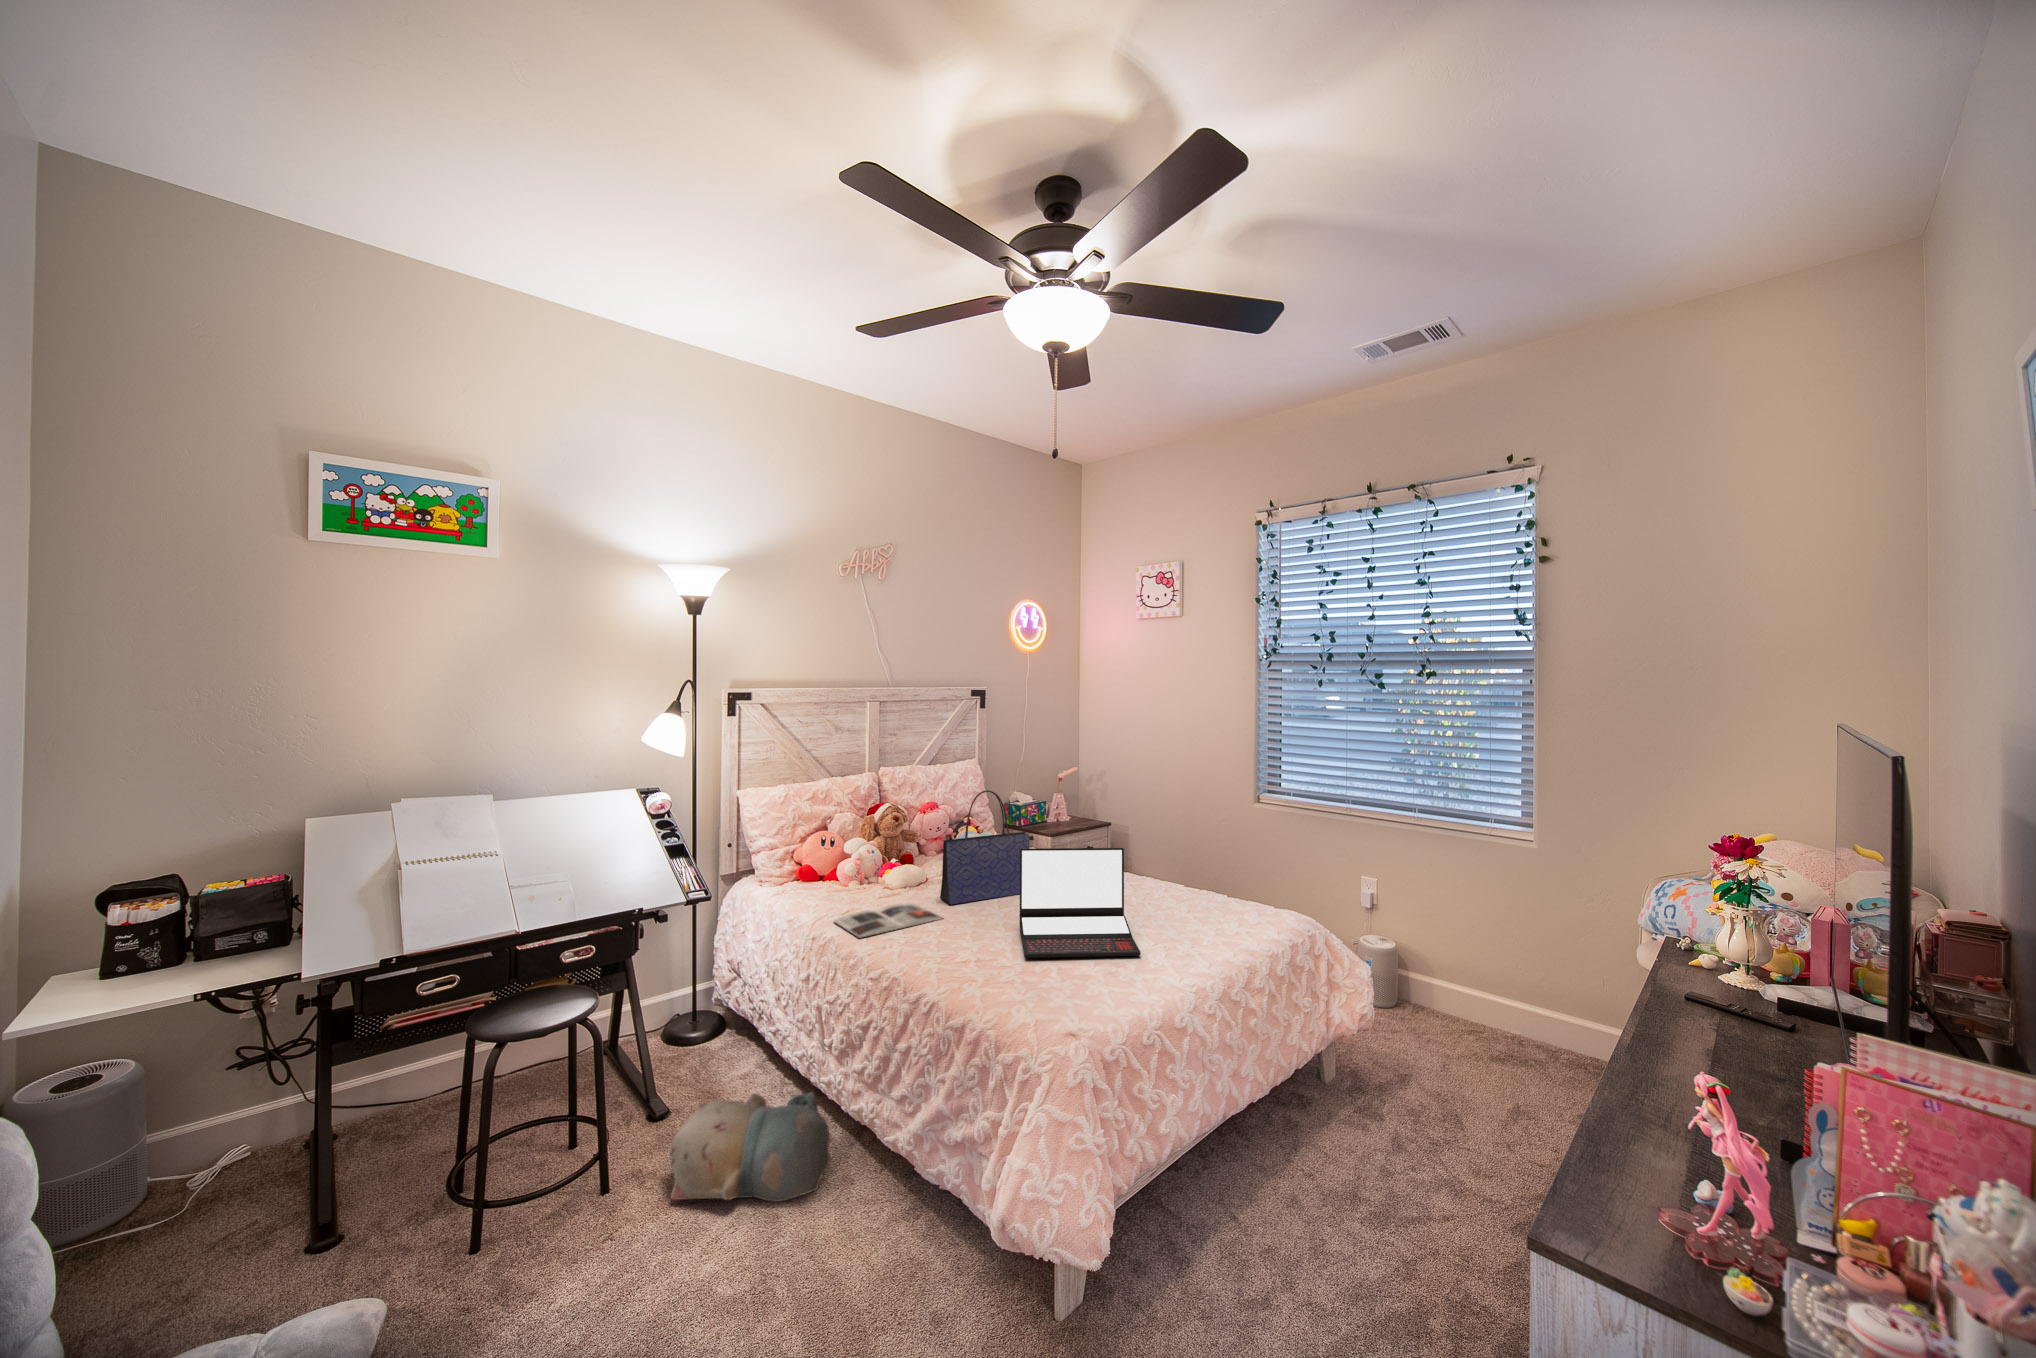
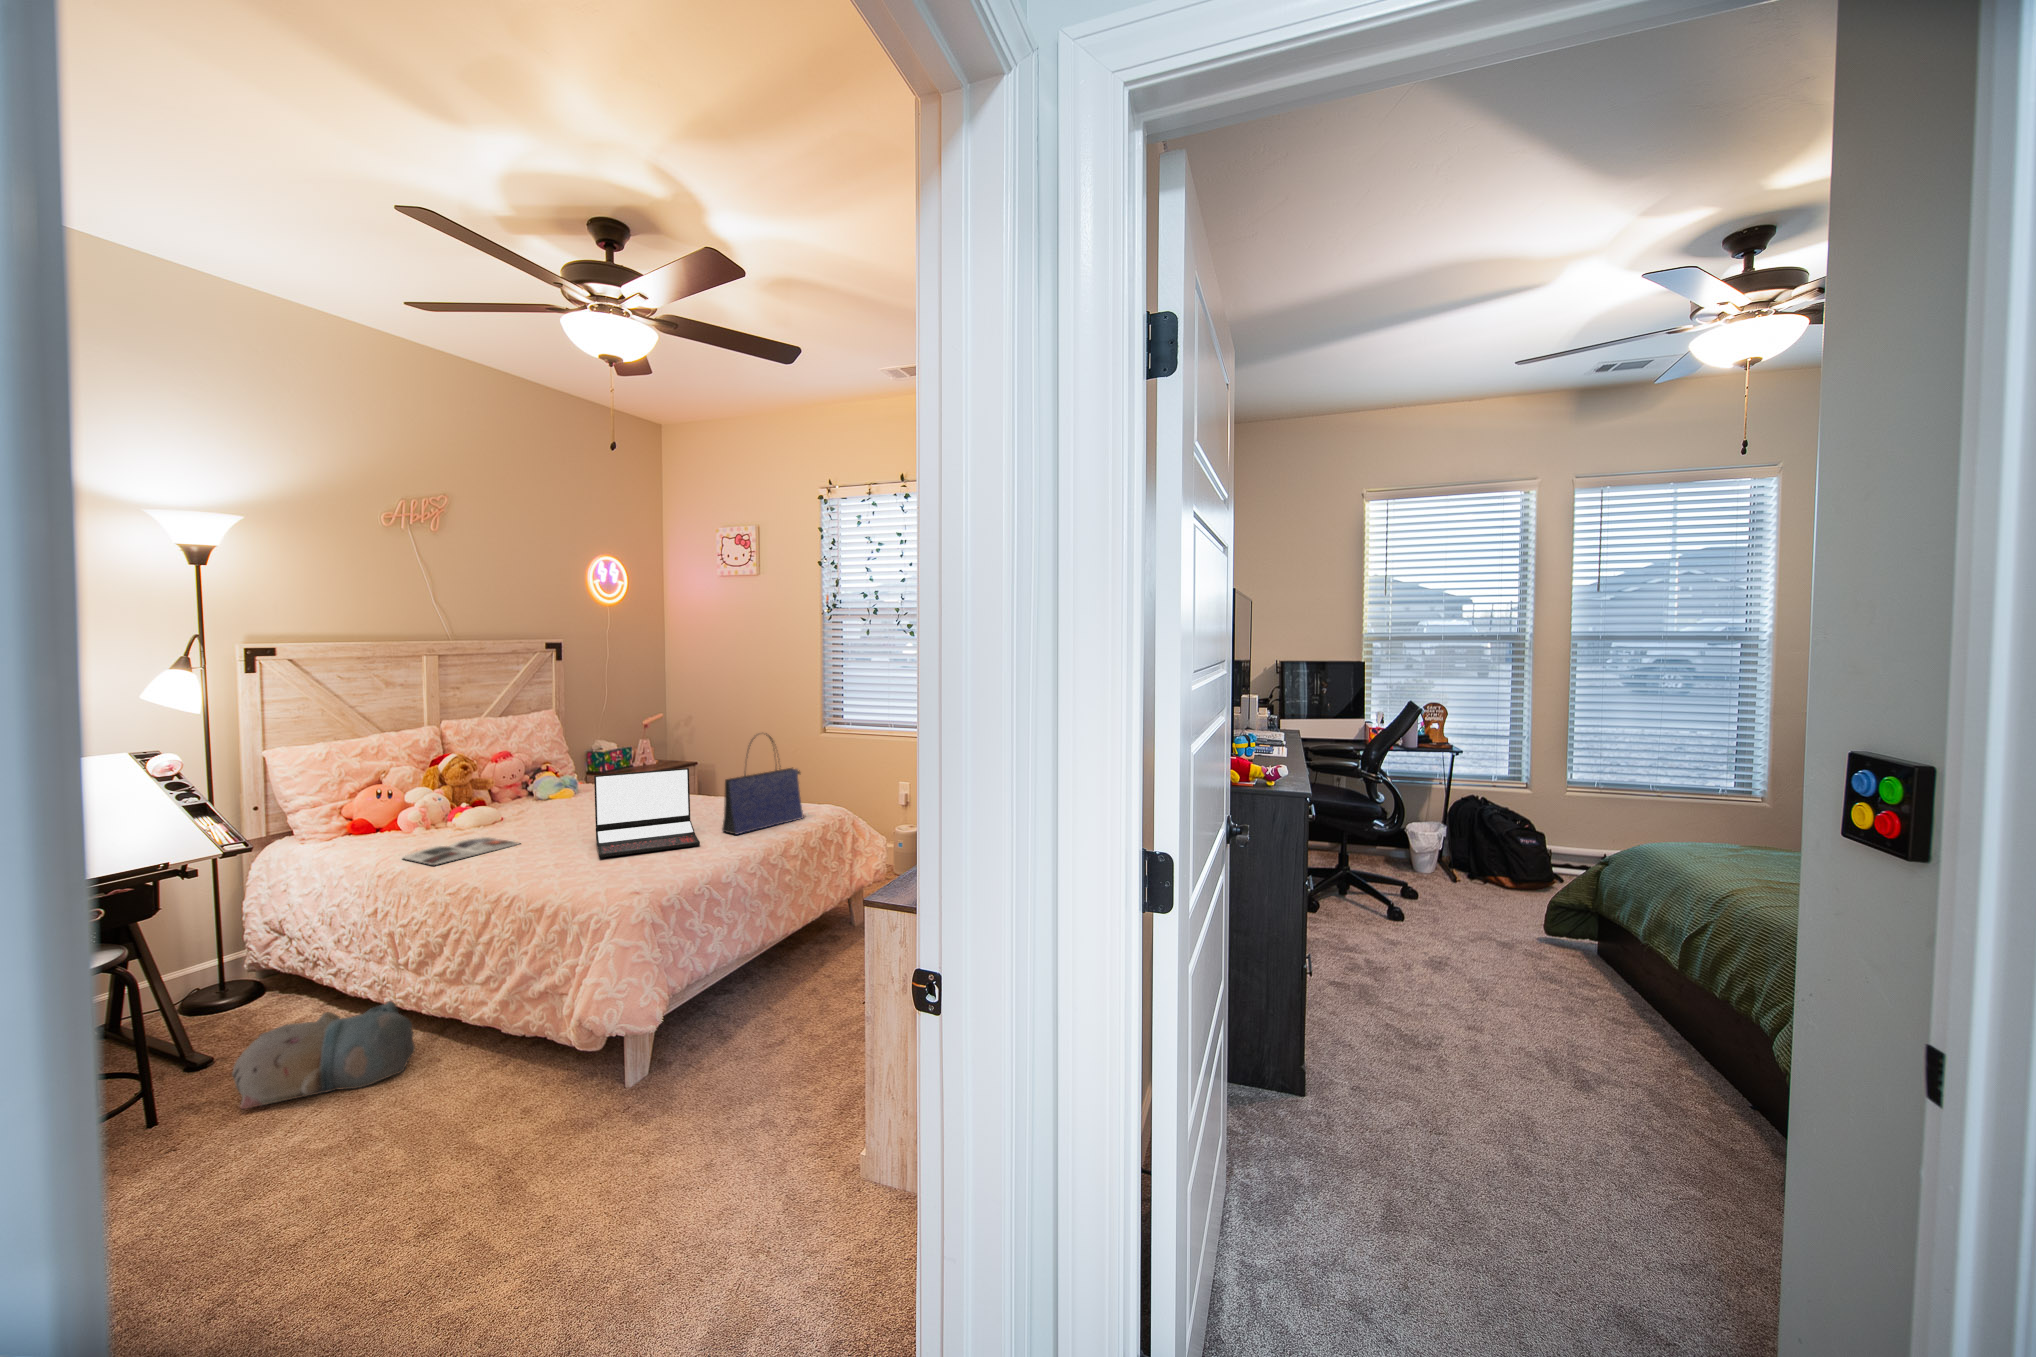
tote bag: present [940,790,1034,905] -> present [722,733,803,835]

